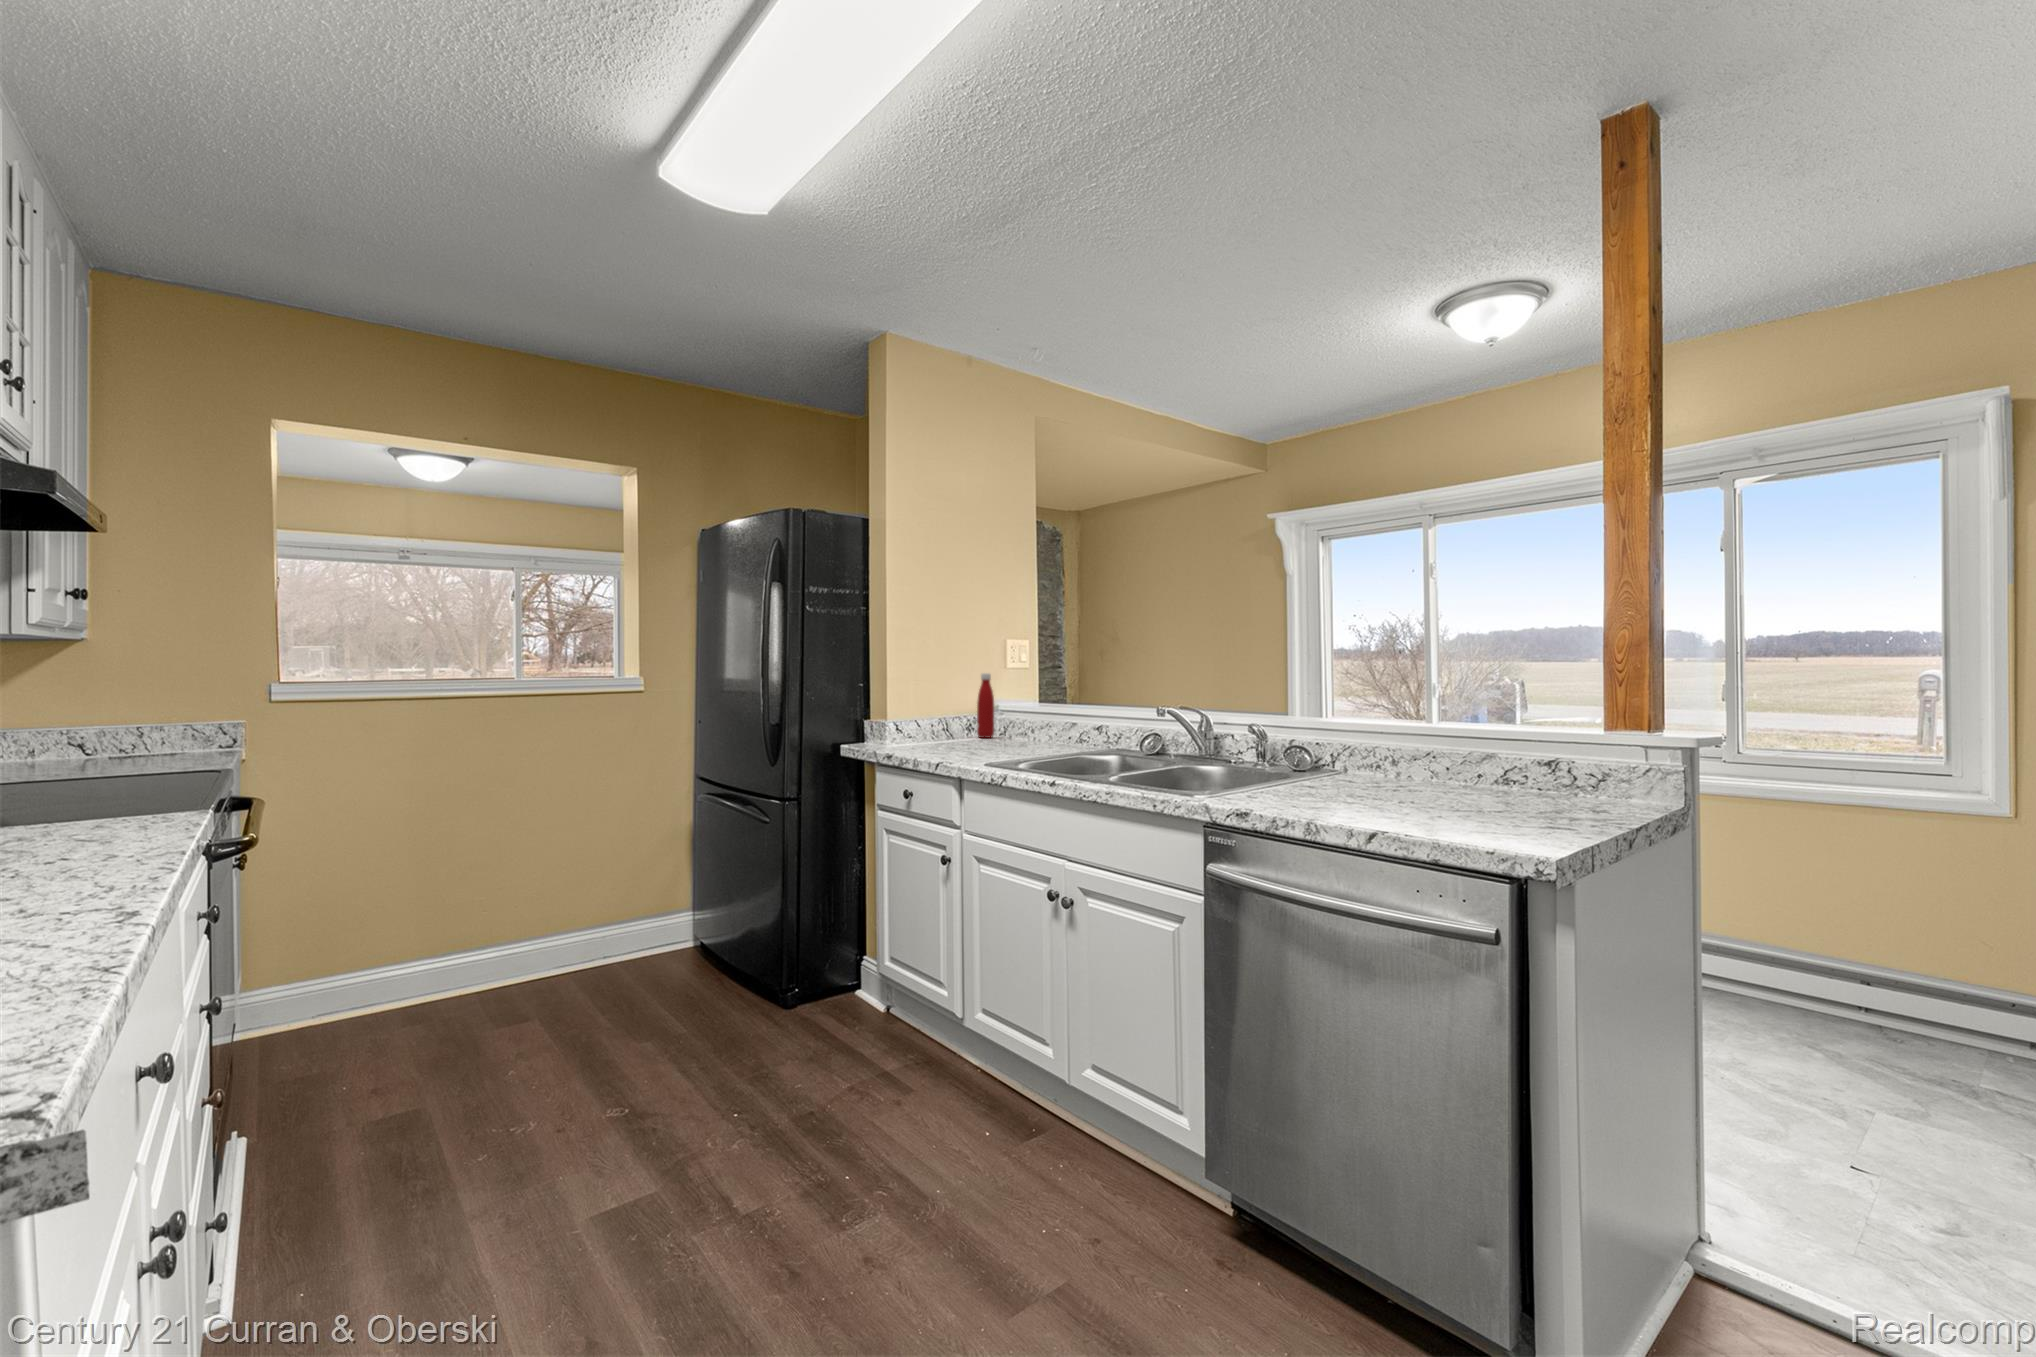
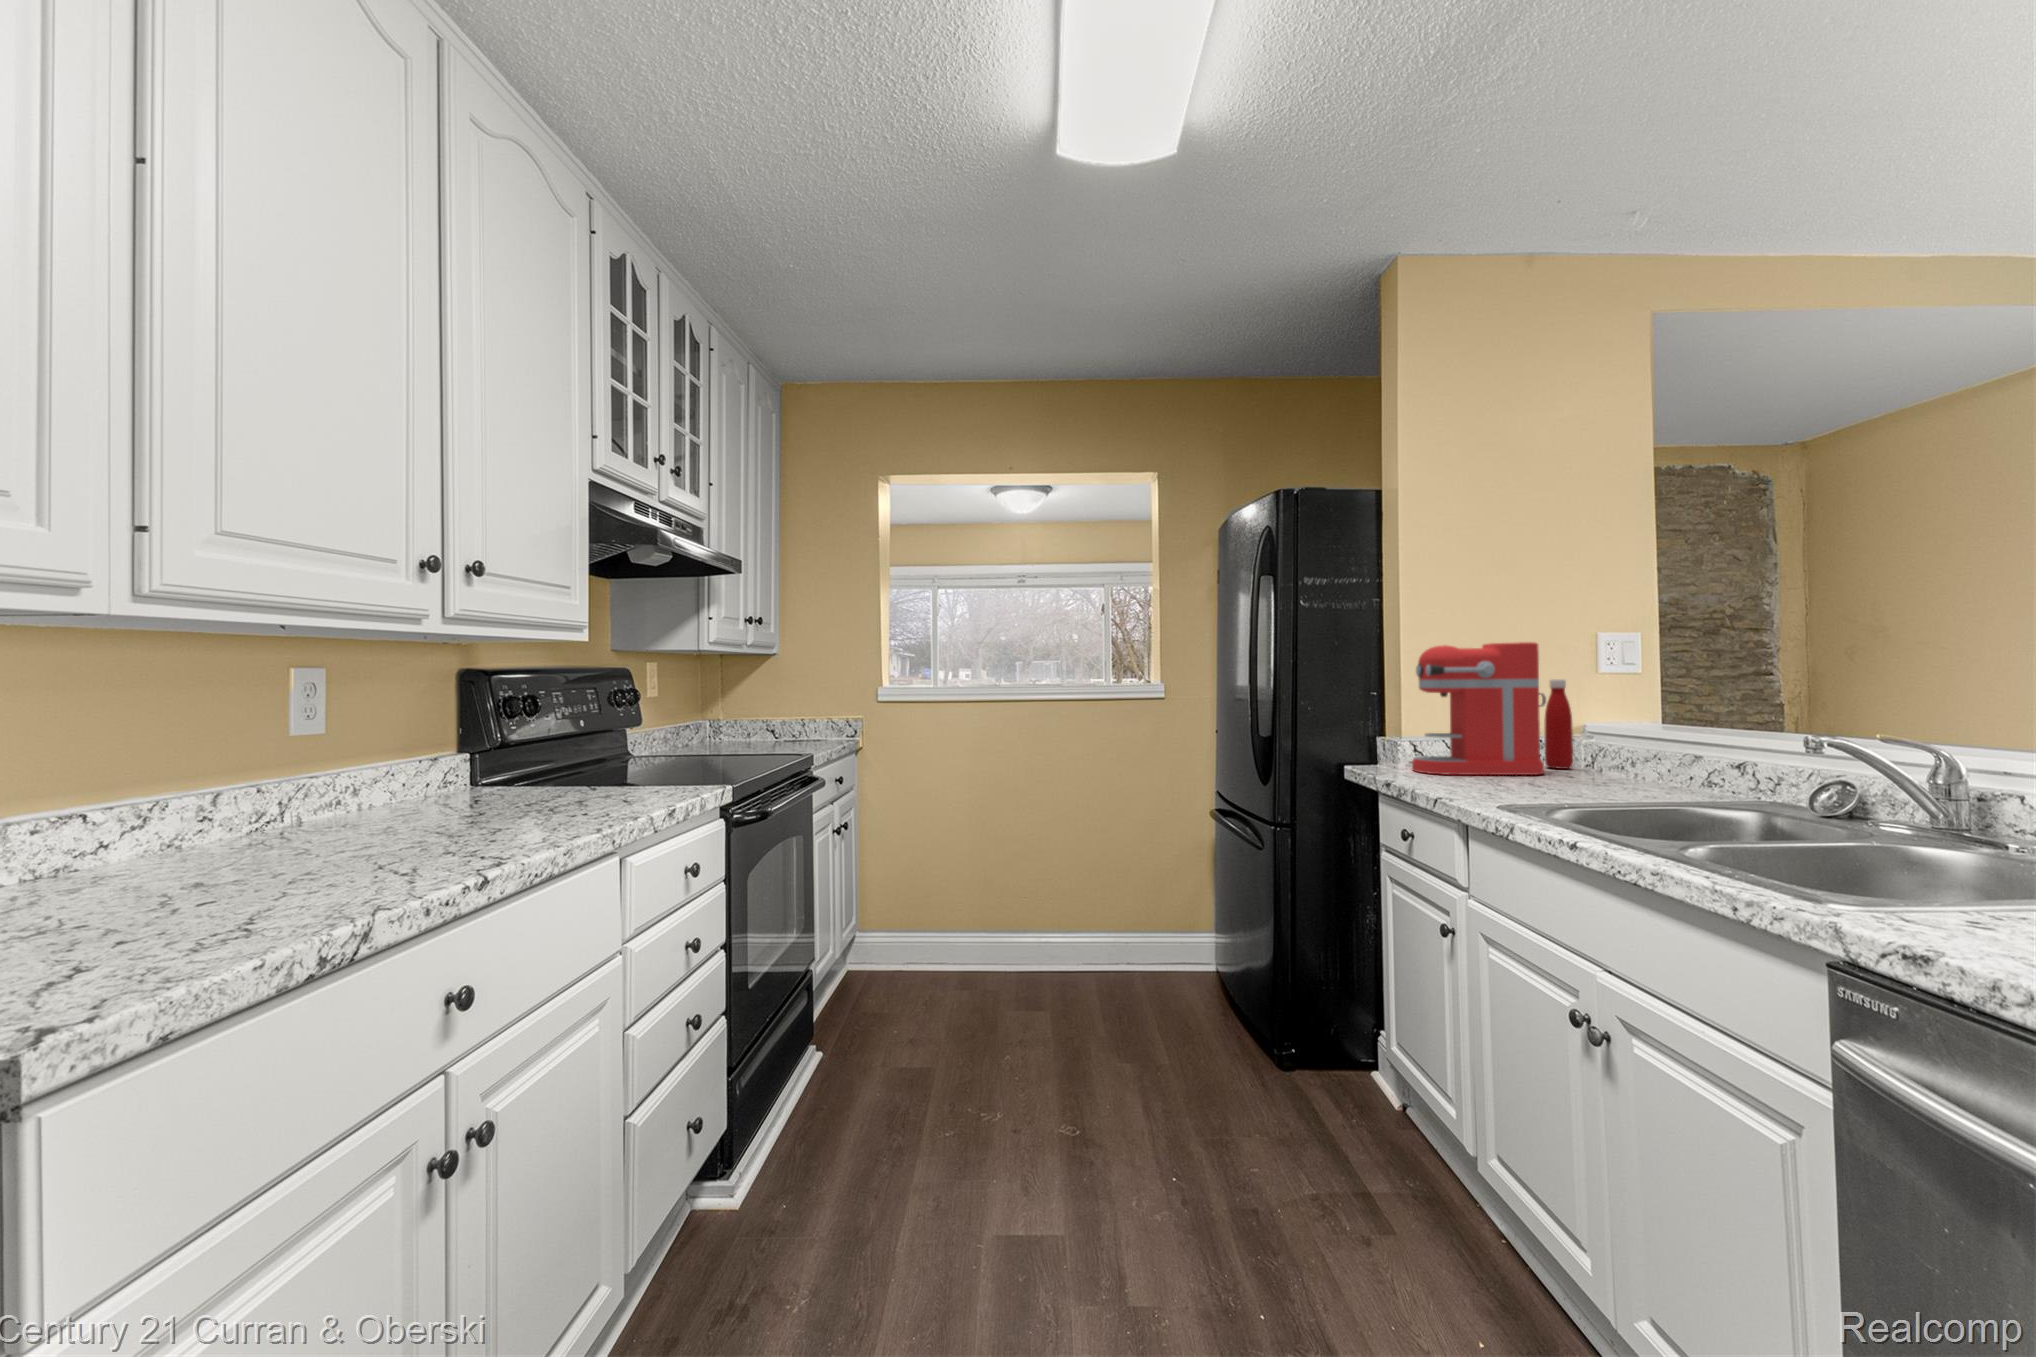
coffee maker: none [897,646,983,745] -> present [1412,642,1546,775]

